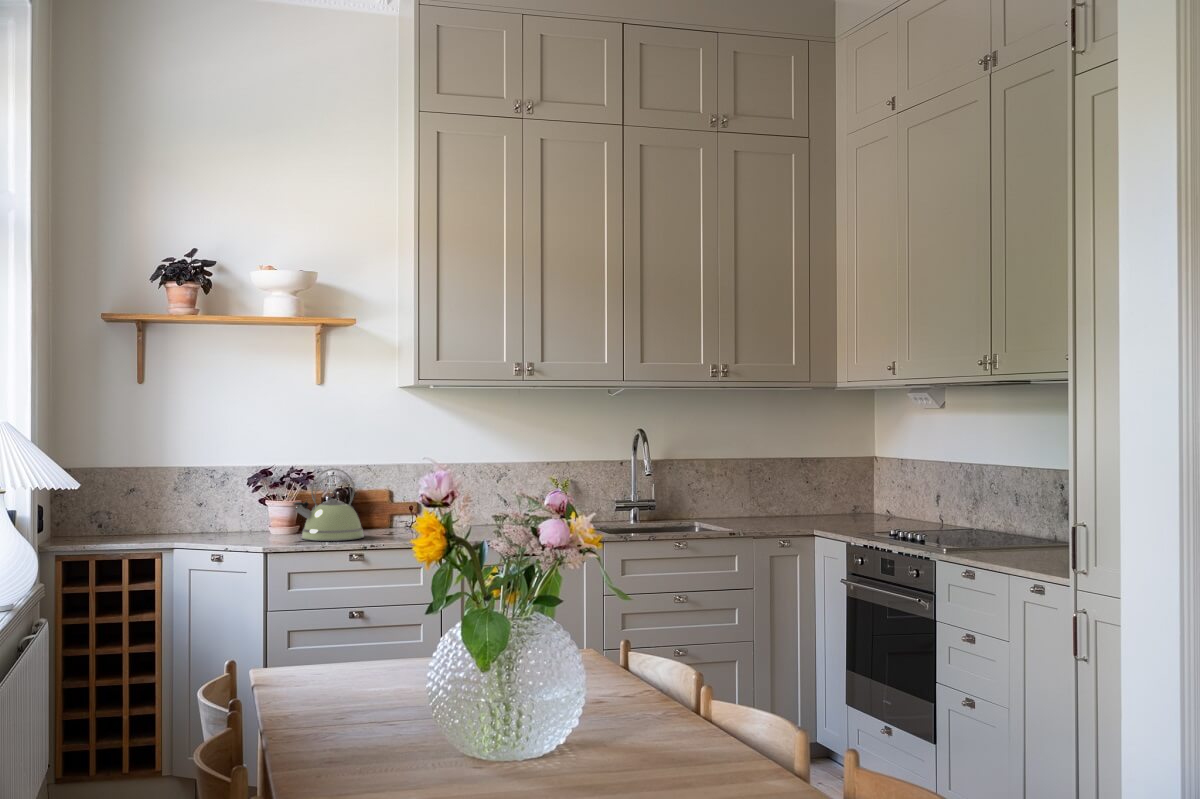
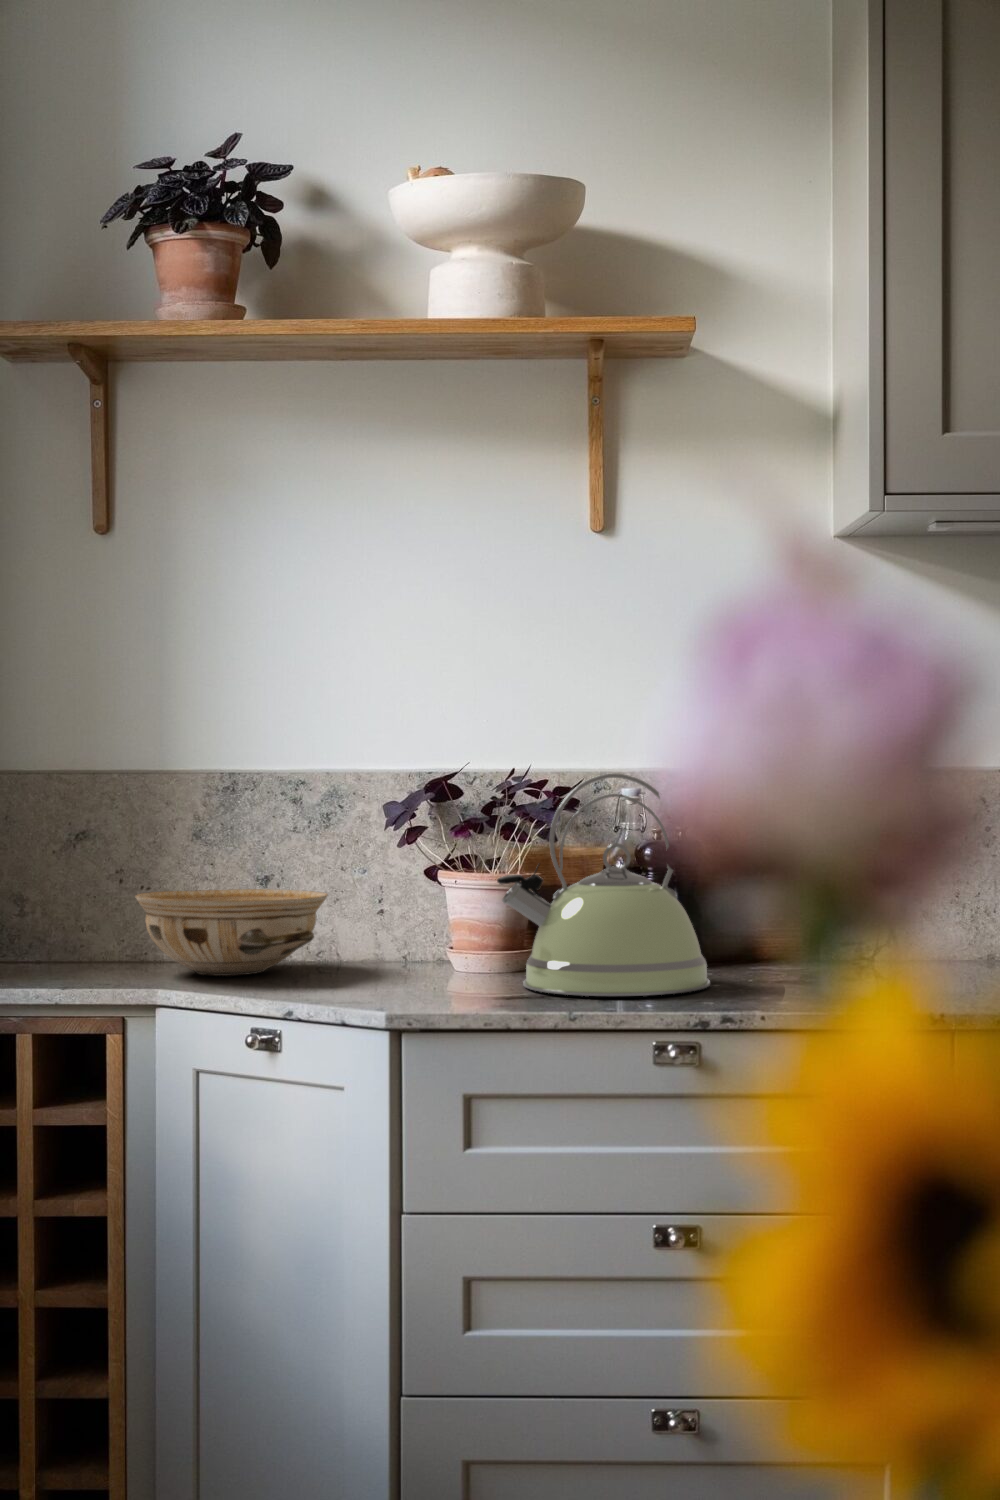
ceramic bowl: none [157,508,228,539] -> present [136,889,328,976]

